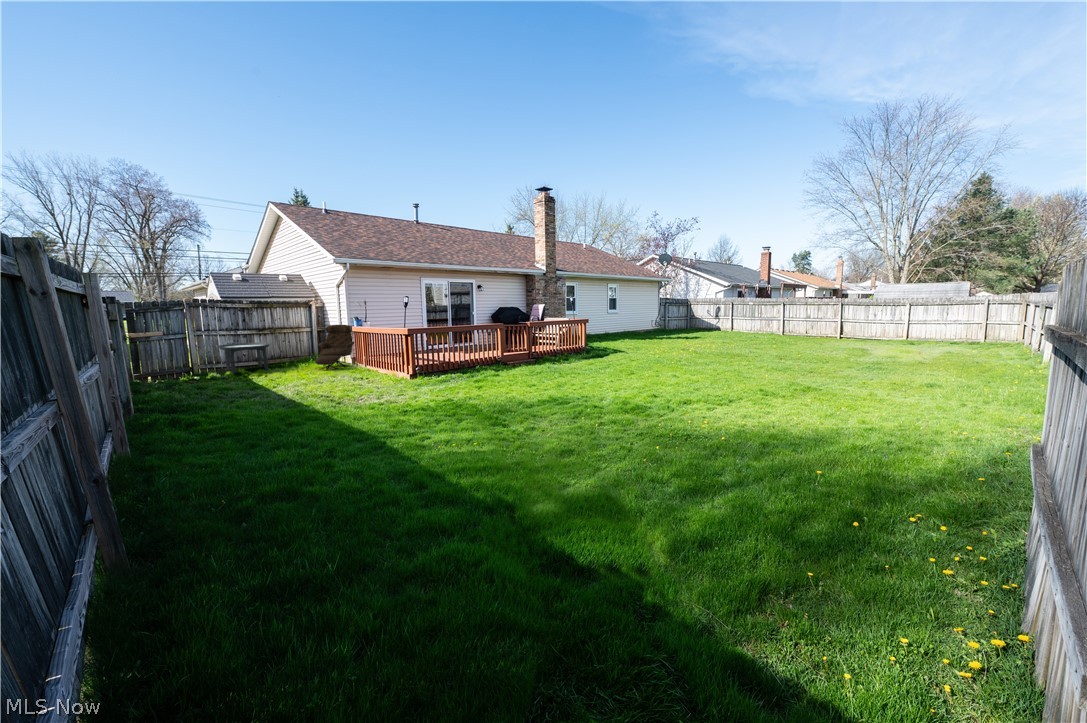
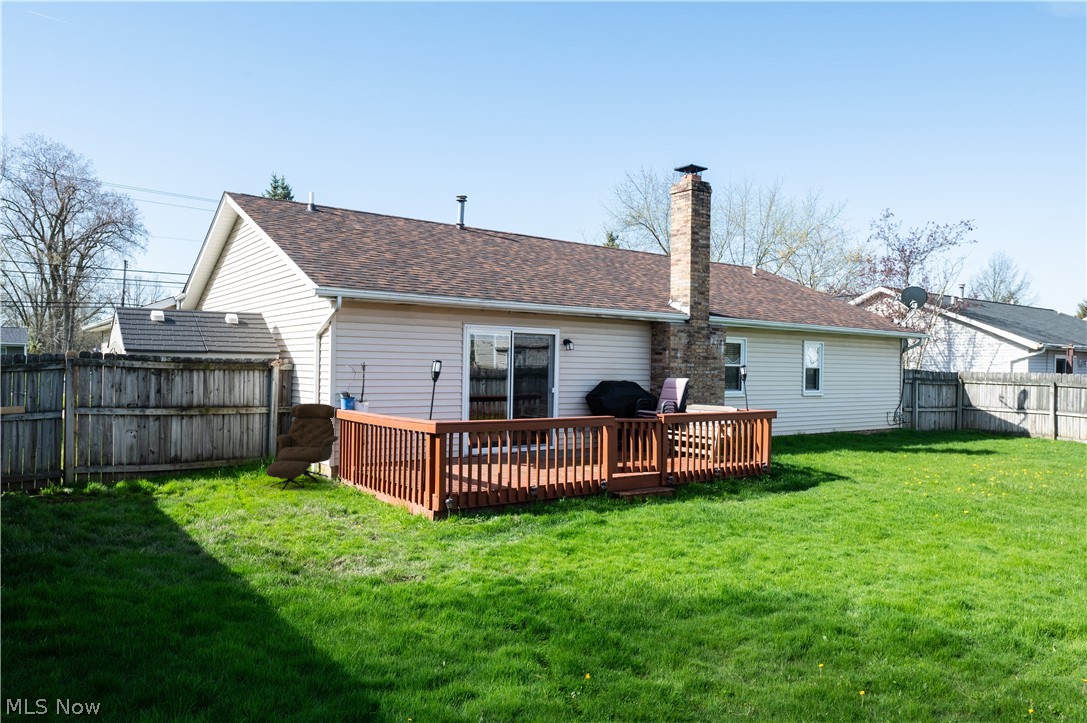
round table: present [217,343,271,374] -> none [108,430,198,486]

